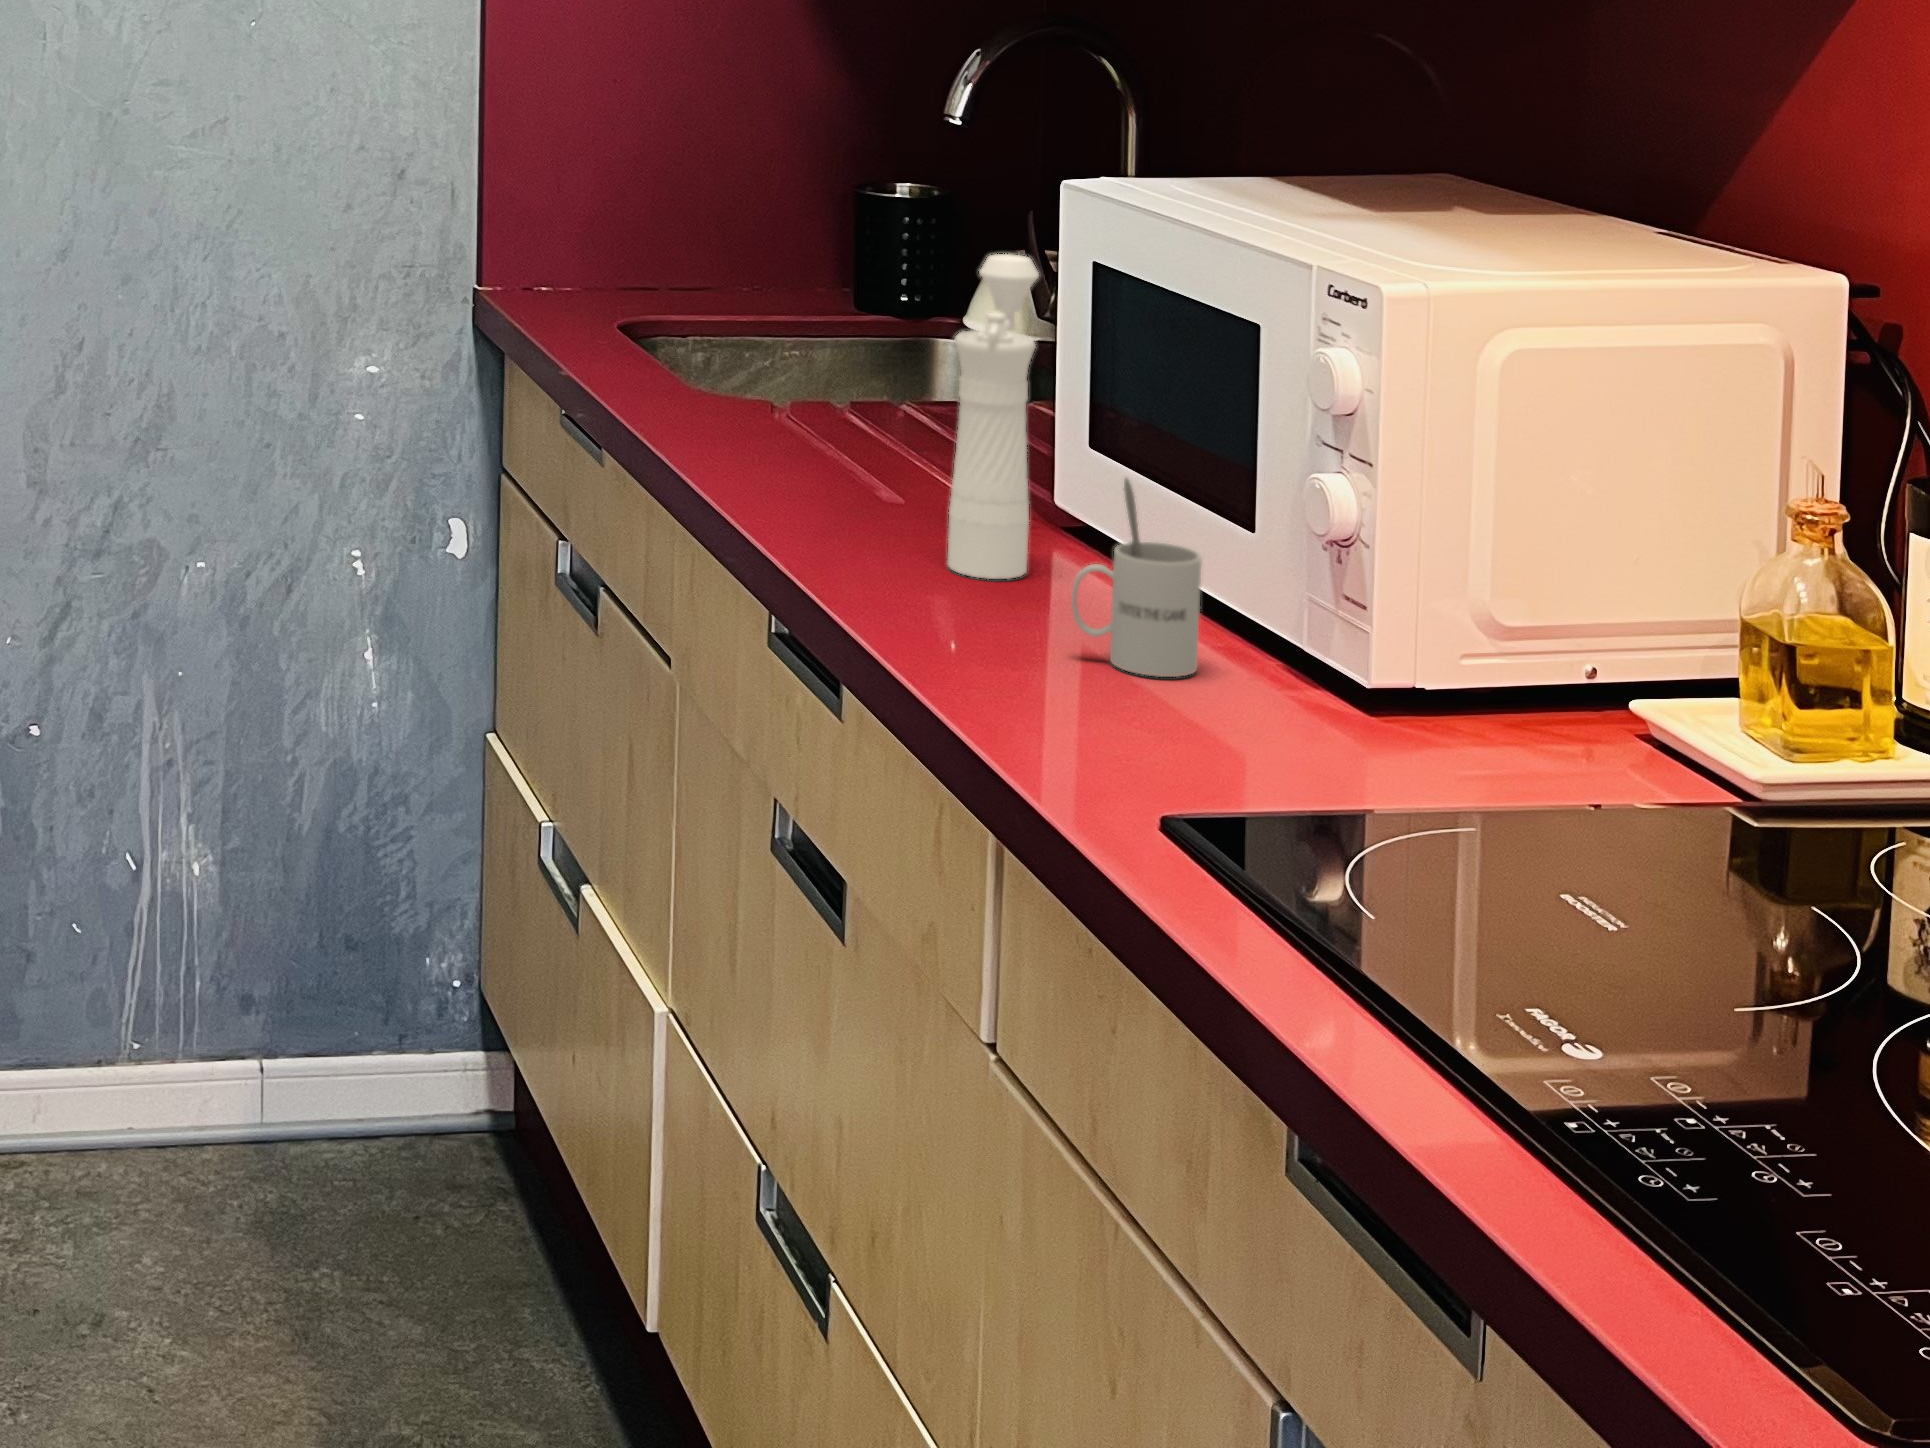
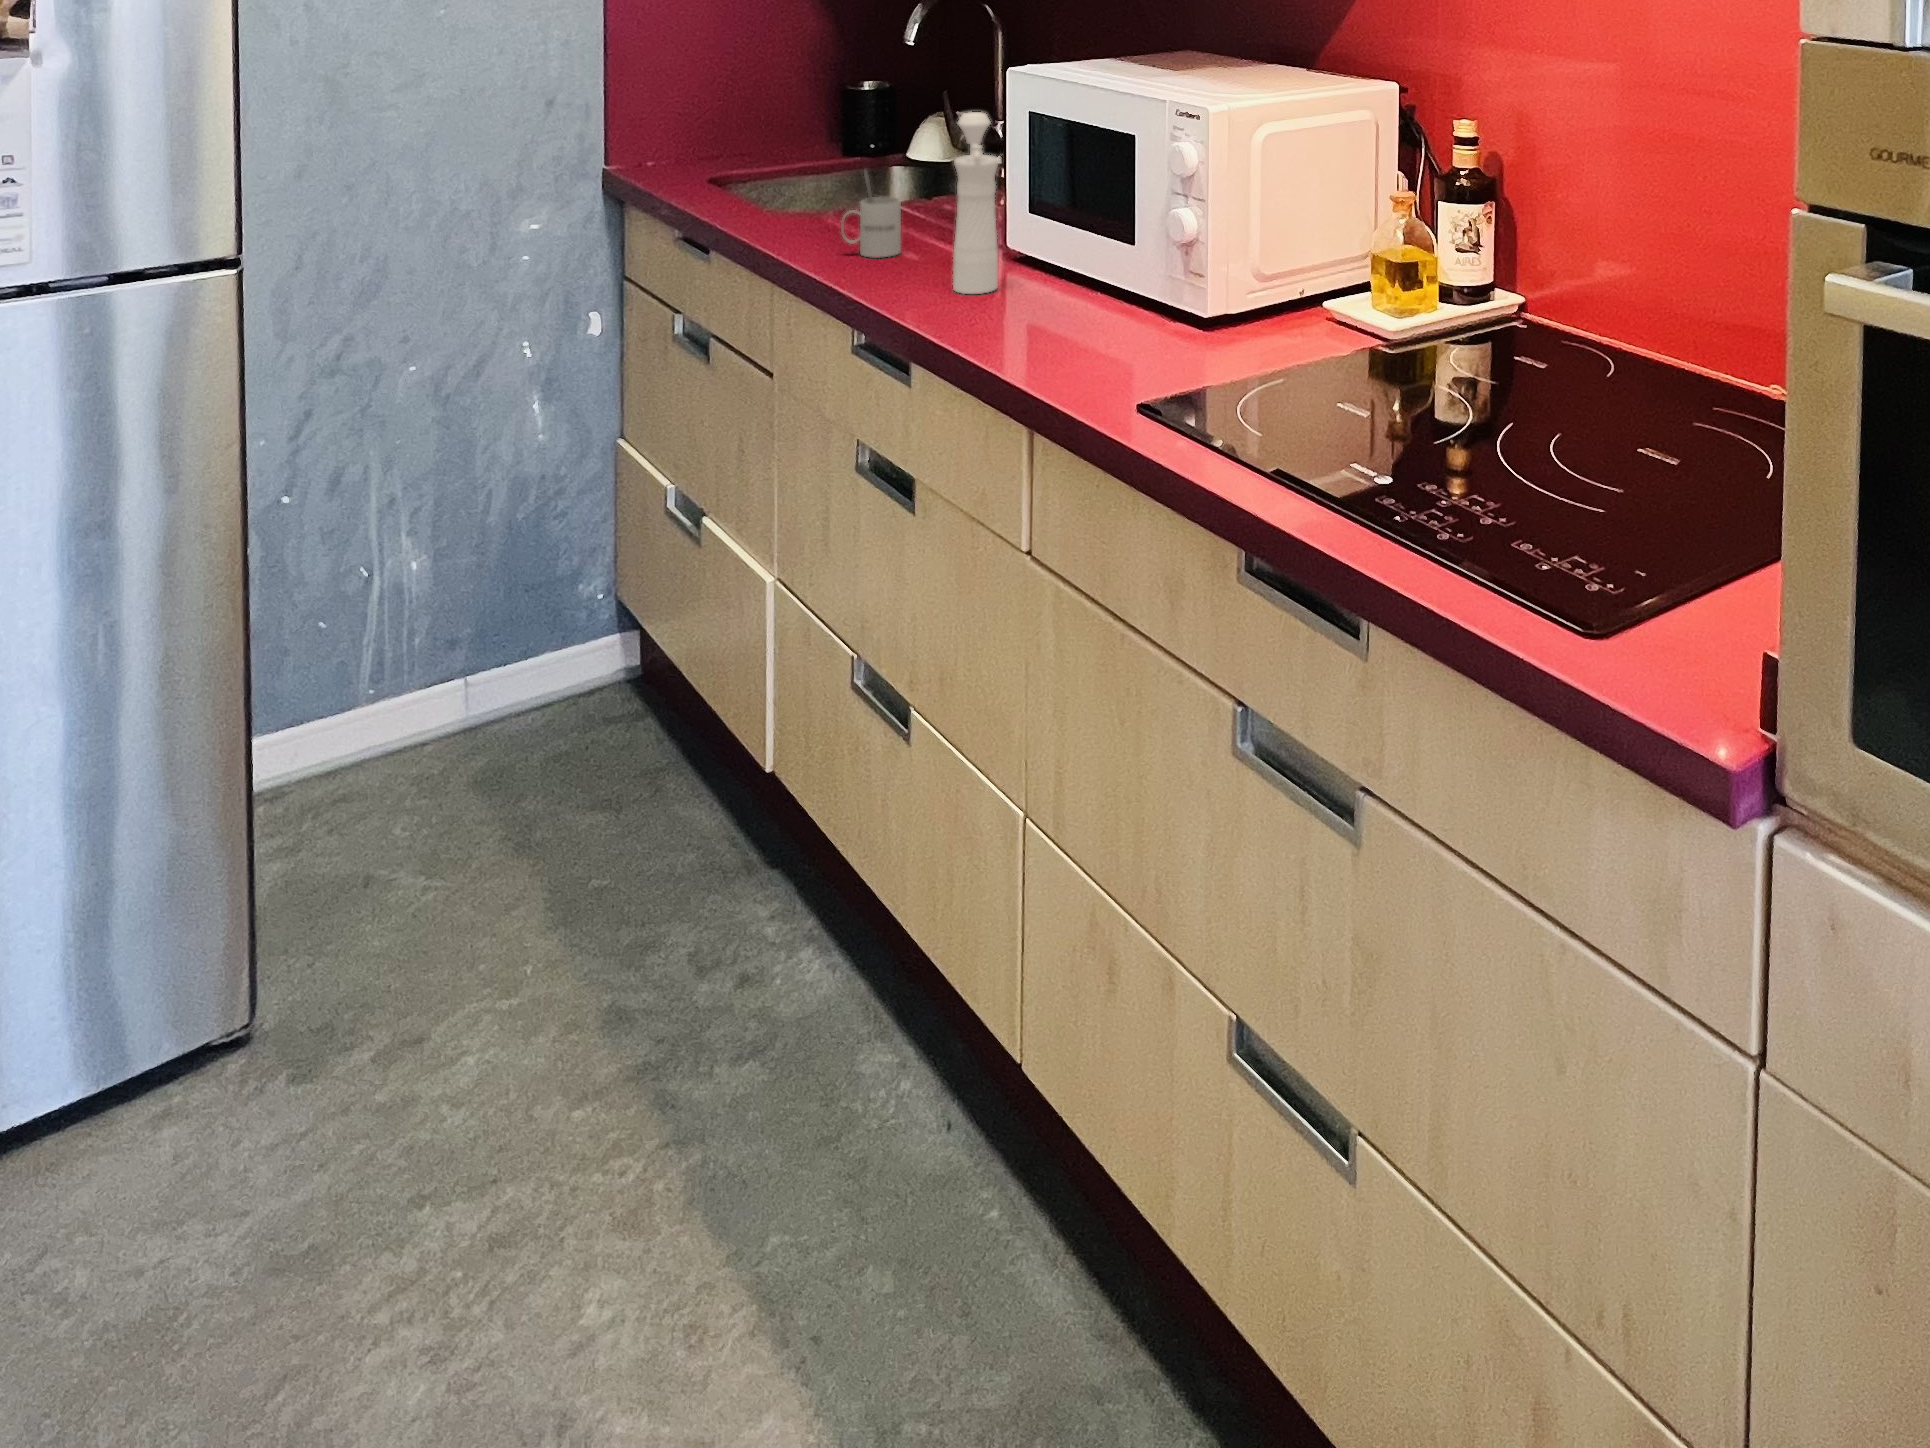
mug: present [1072,478,1201,677] -> present [841,170,901,258]

